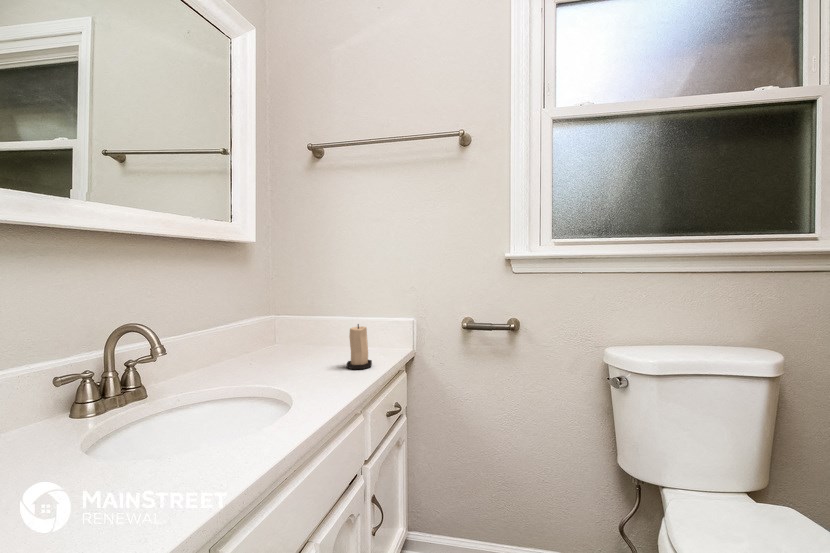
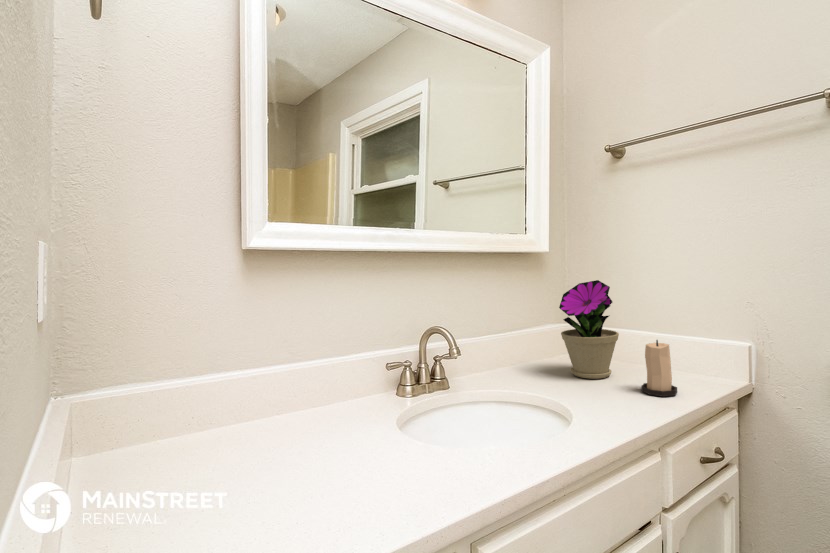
flower pot: none [277,278,328,365] -> present [559,280,619,379]

